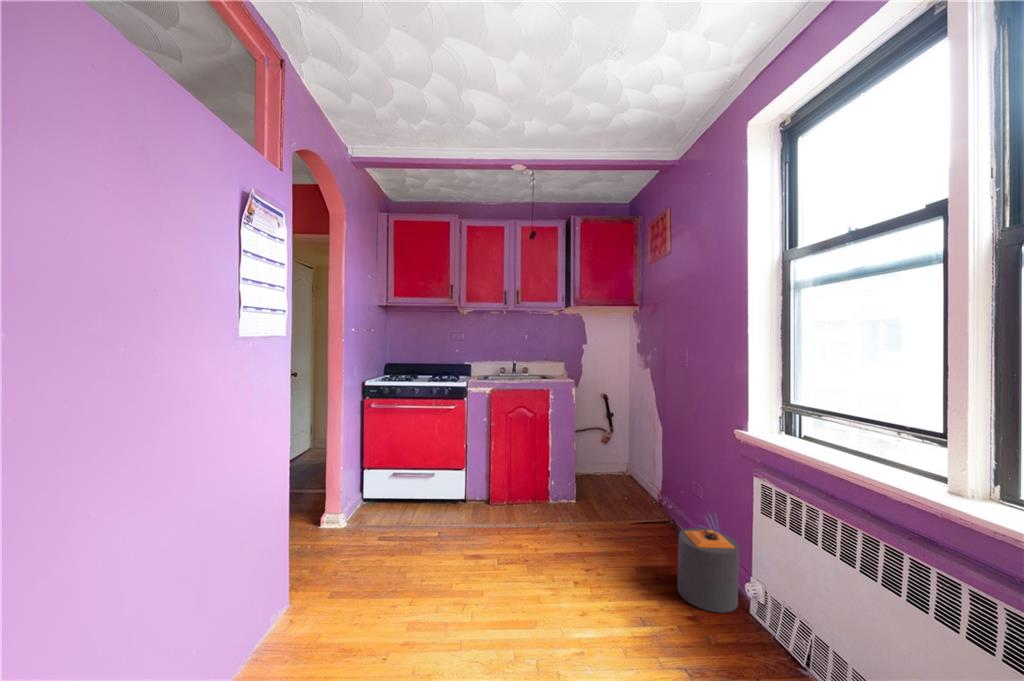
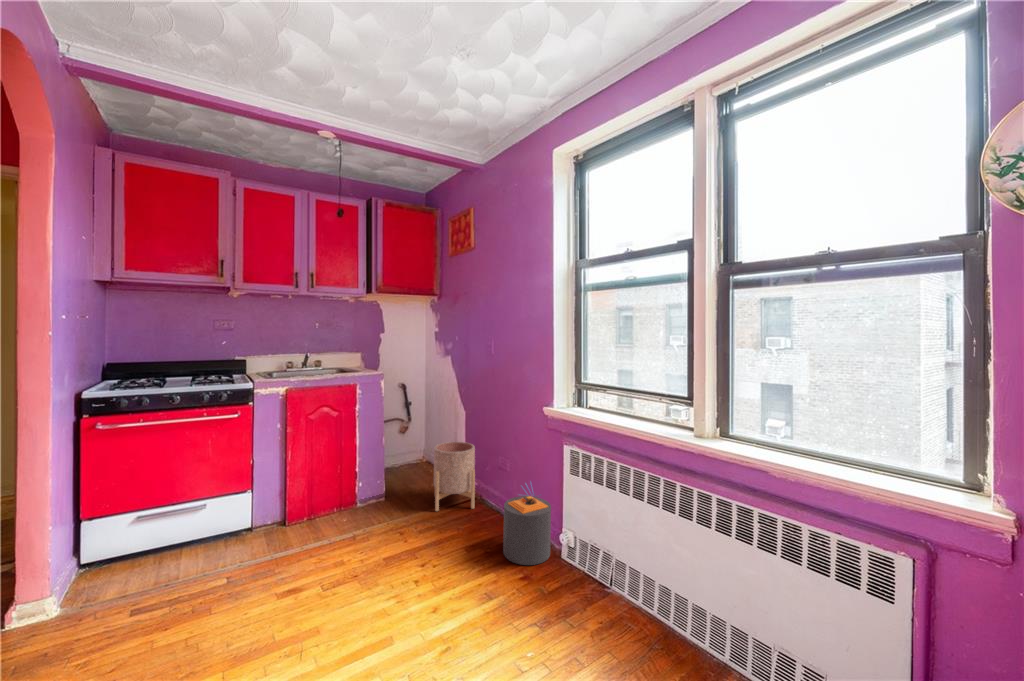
planter: none [618,457,665,533] -> present [434,442,475,511]

